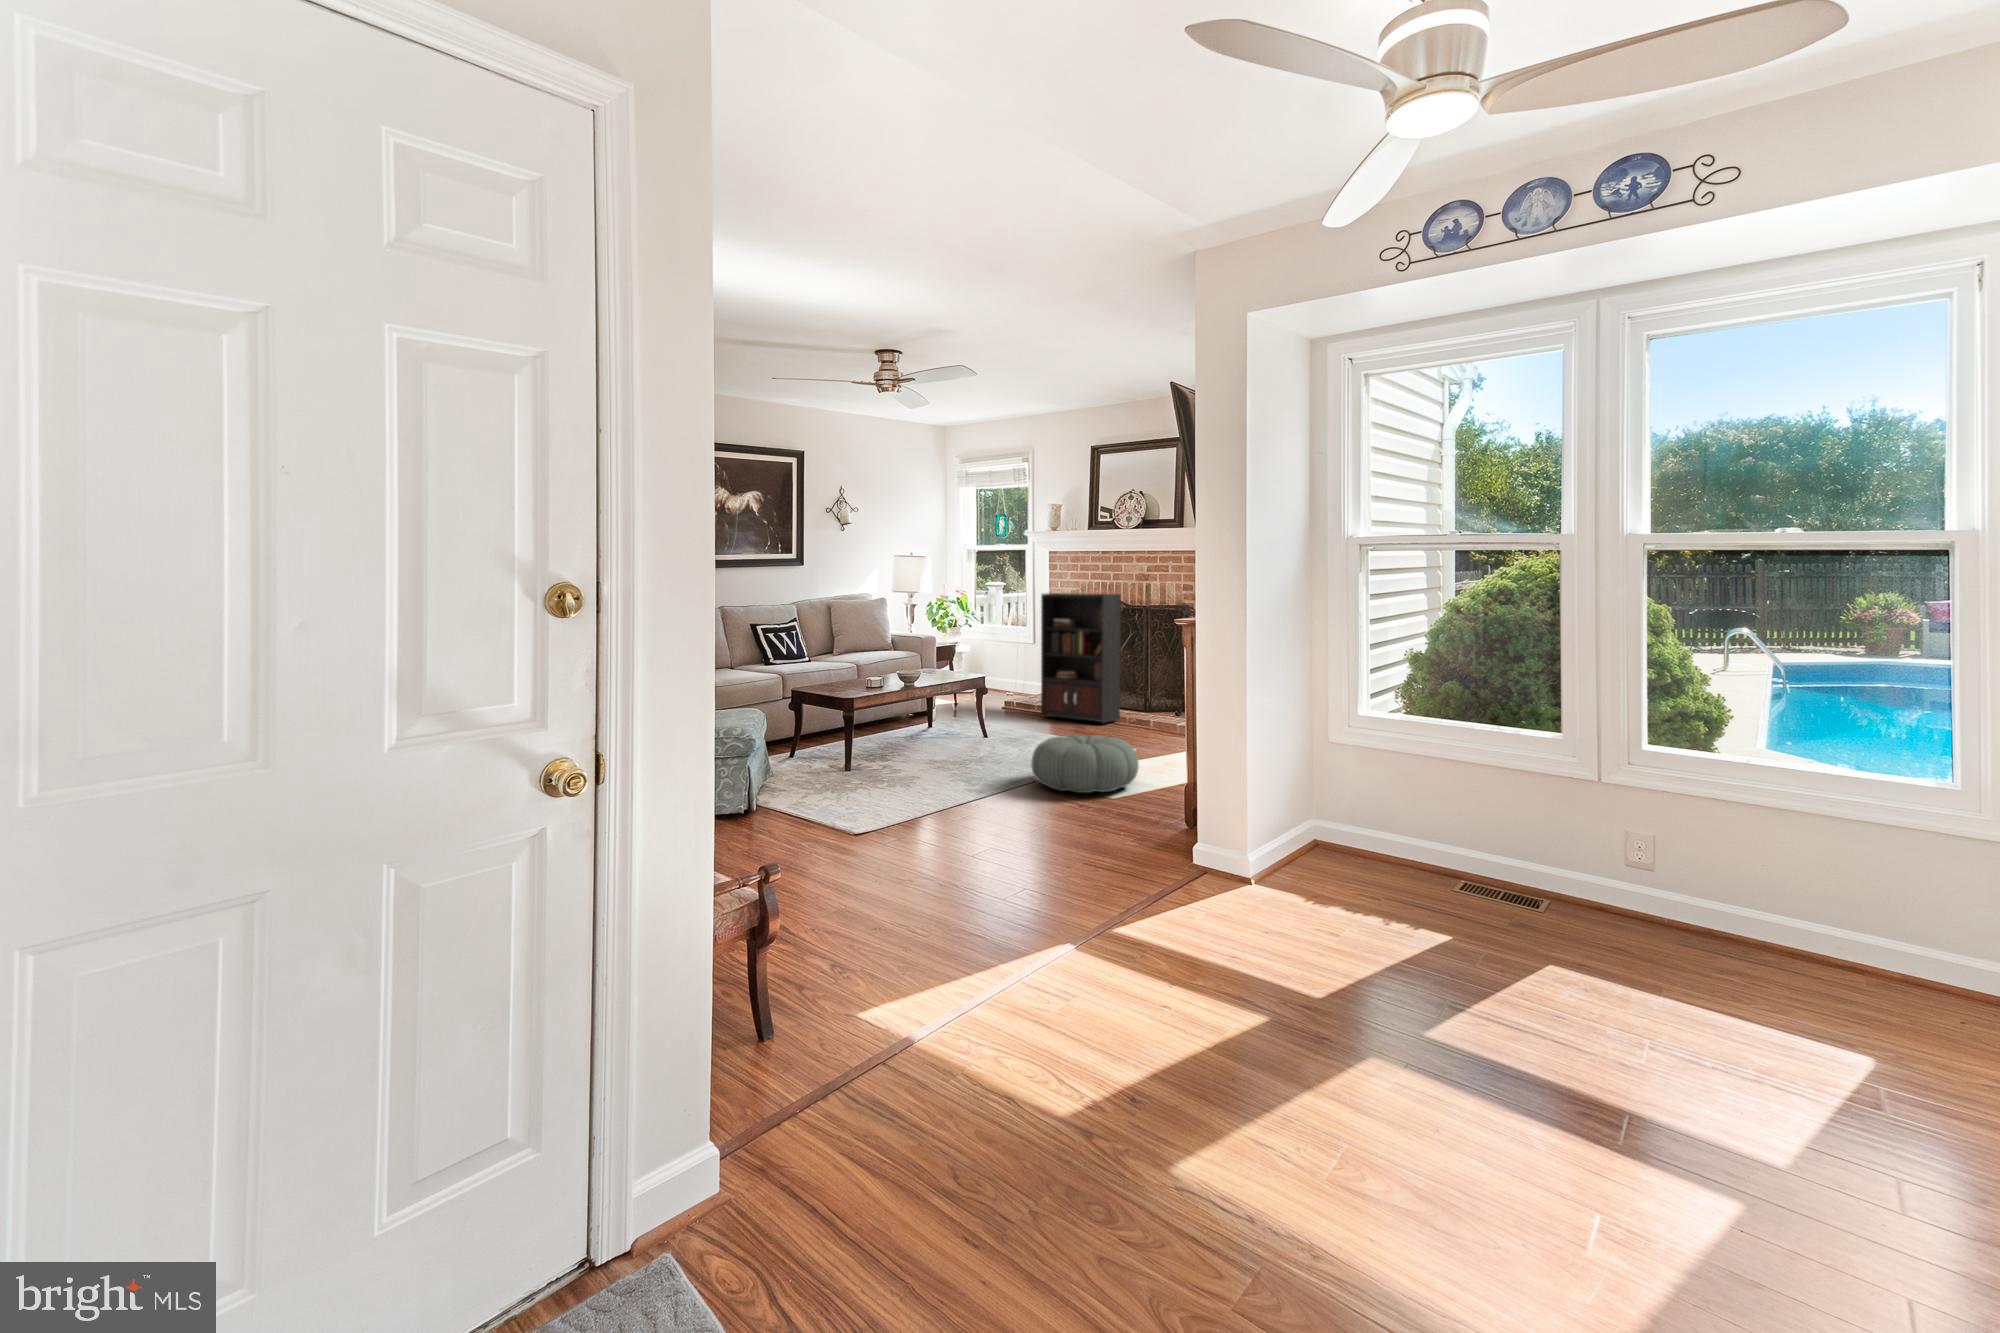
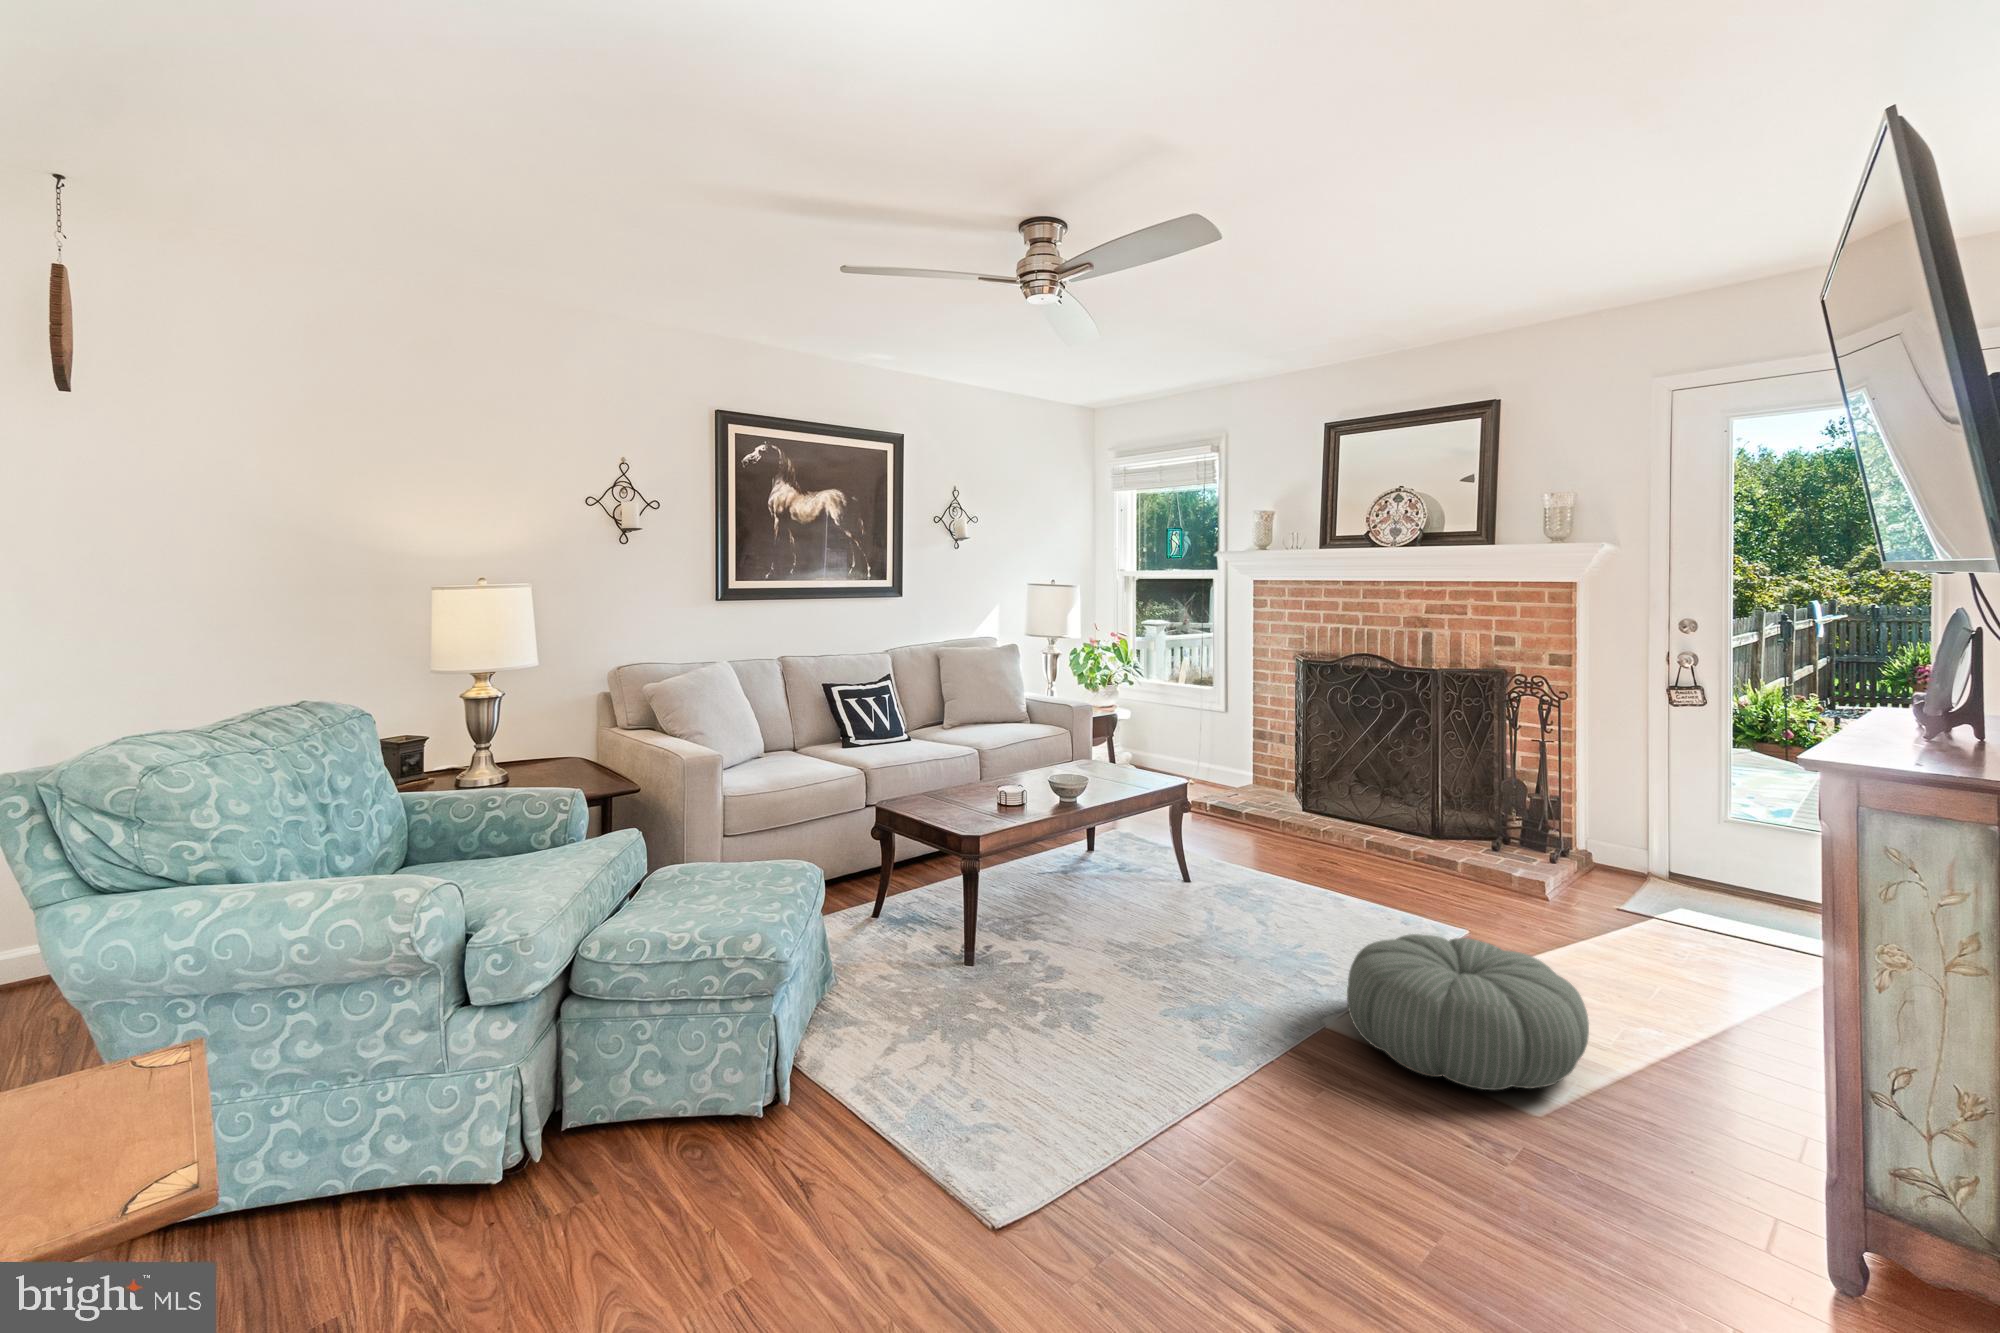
bookcase: present [1041,593,1152,723] -> none [1257,643,1439,855]

